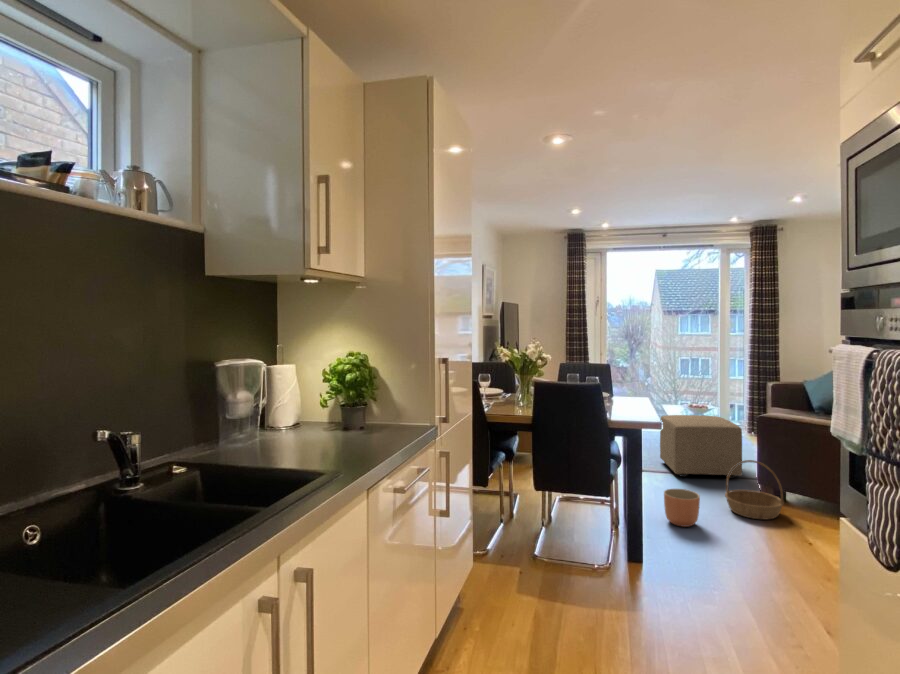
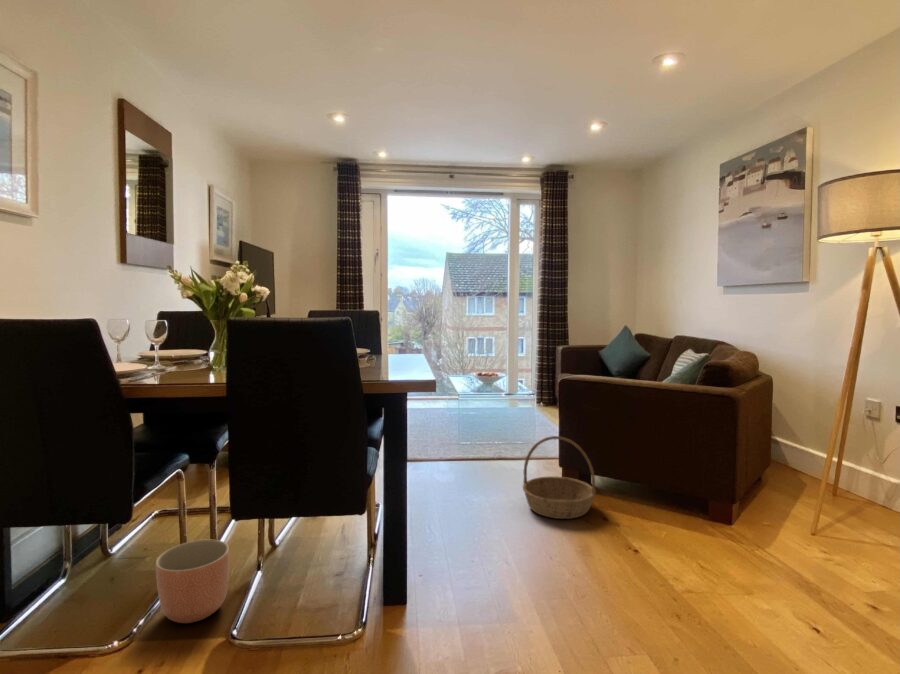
ottoman: present [660,415,742,478] -> none [444,383,539,463]
planter: present [664,489,700,527] -> present [156,539,229,623]

